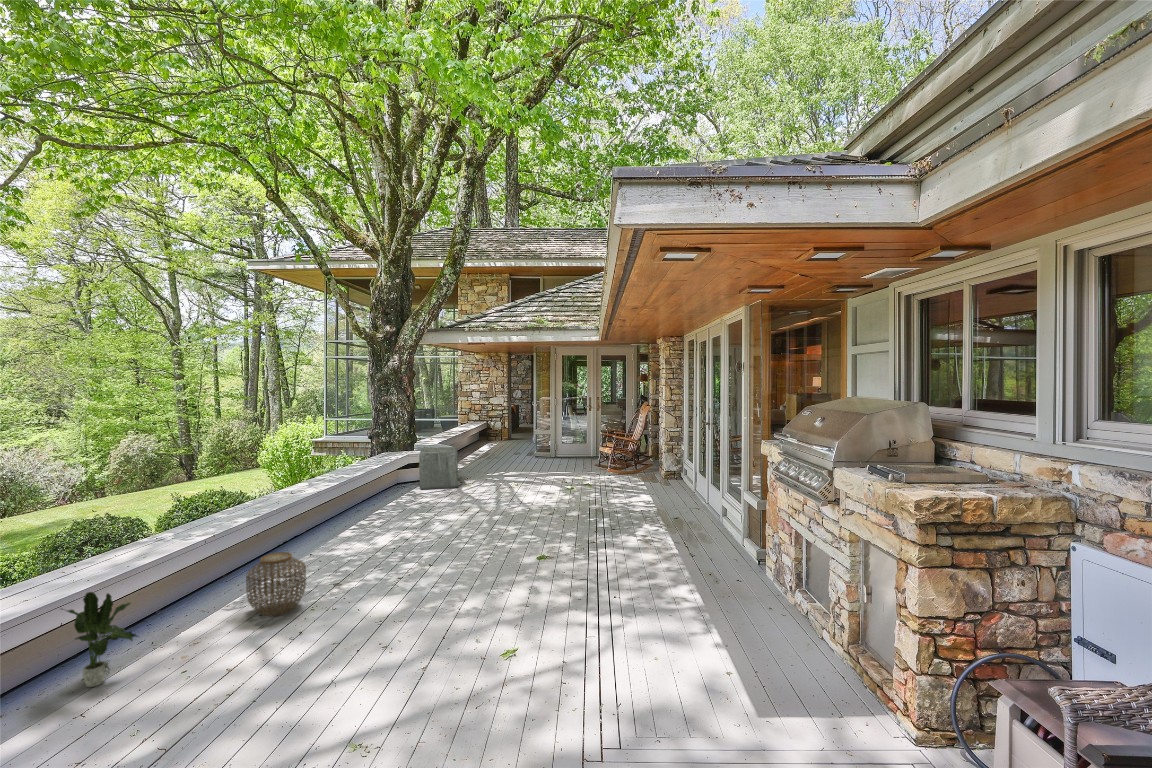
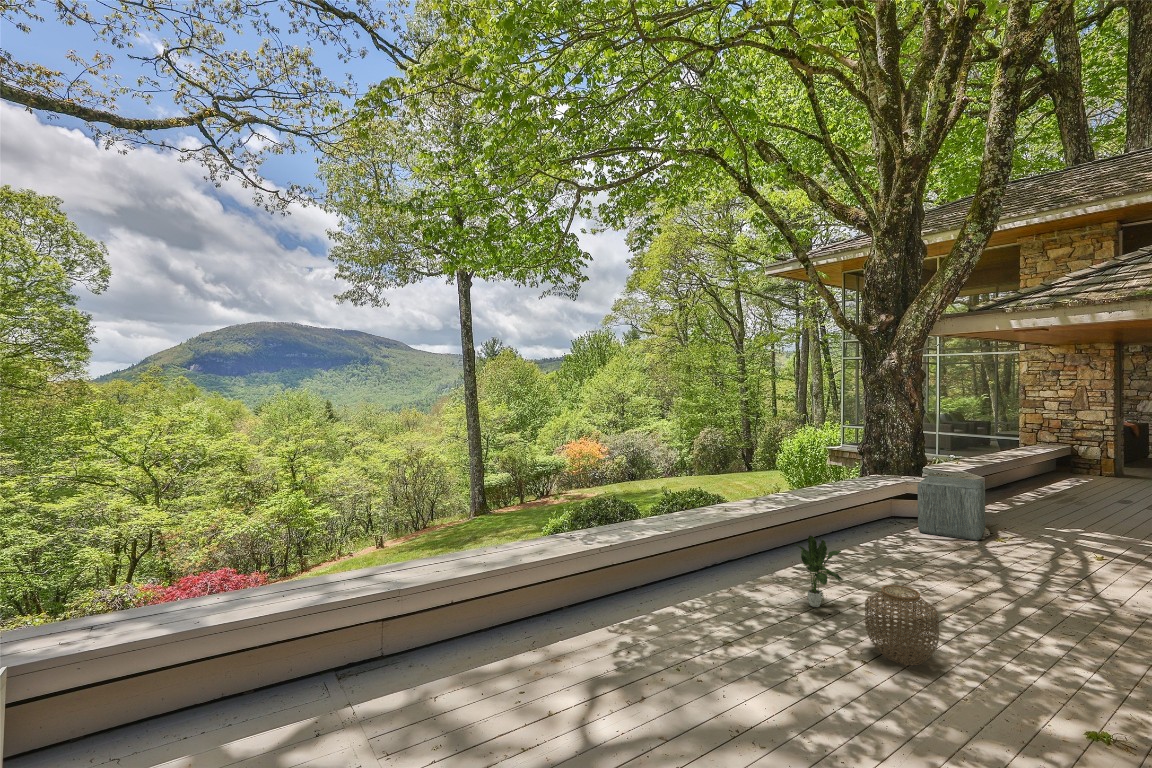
woven basket: present [246,552,306,616] -> present [865,585,939,665]
potted plant: present [62,592,138,687] -> present [796,536,842,607]

